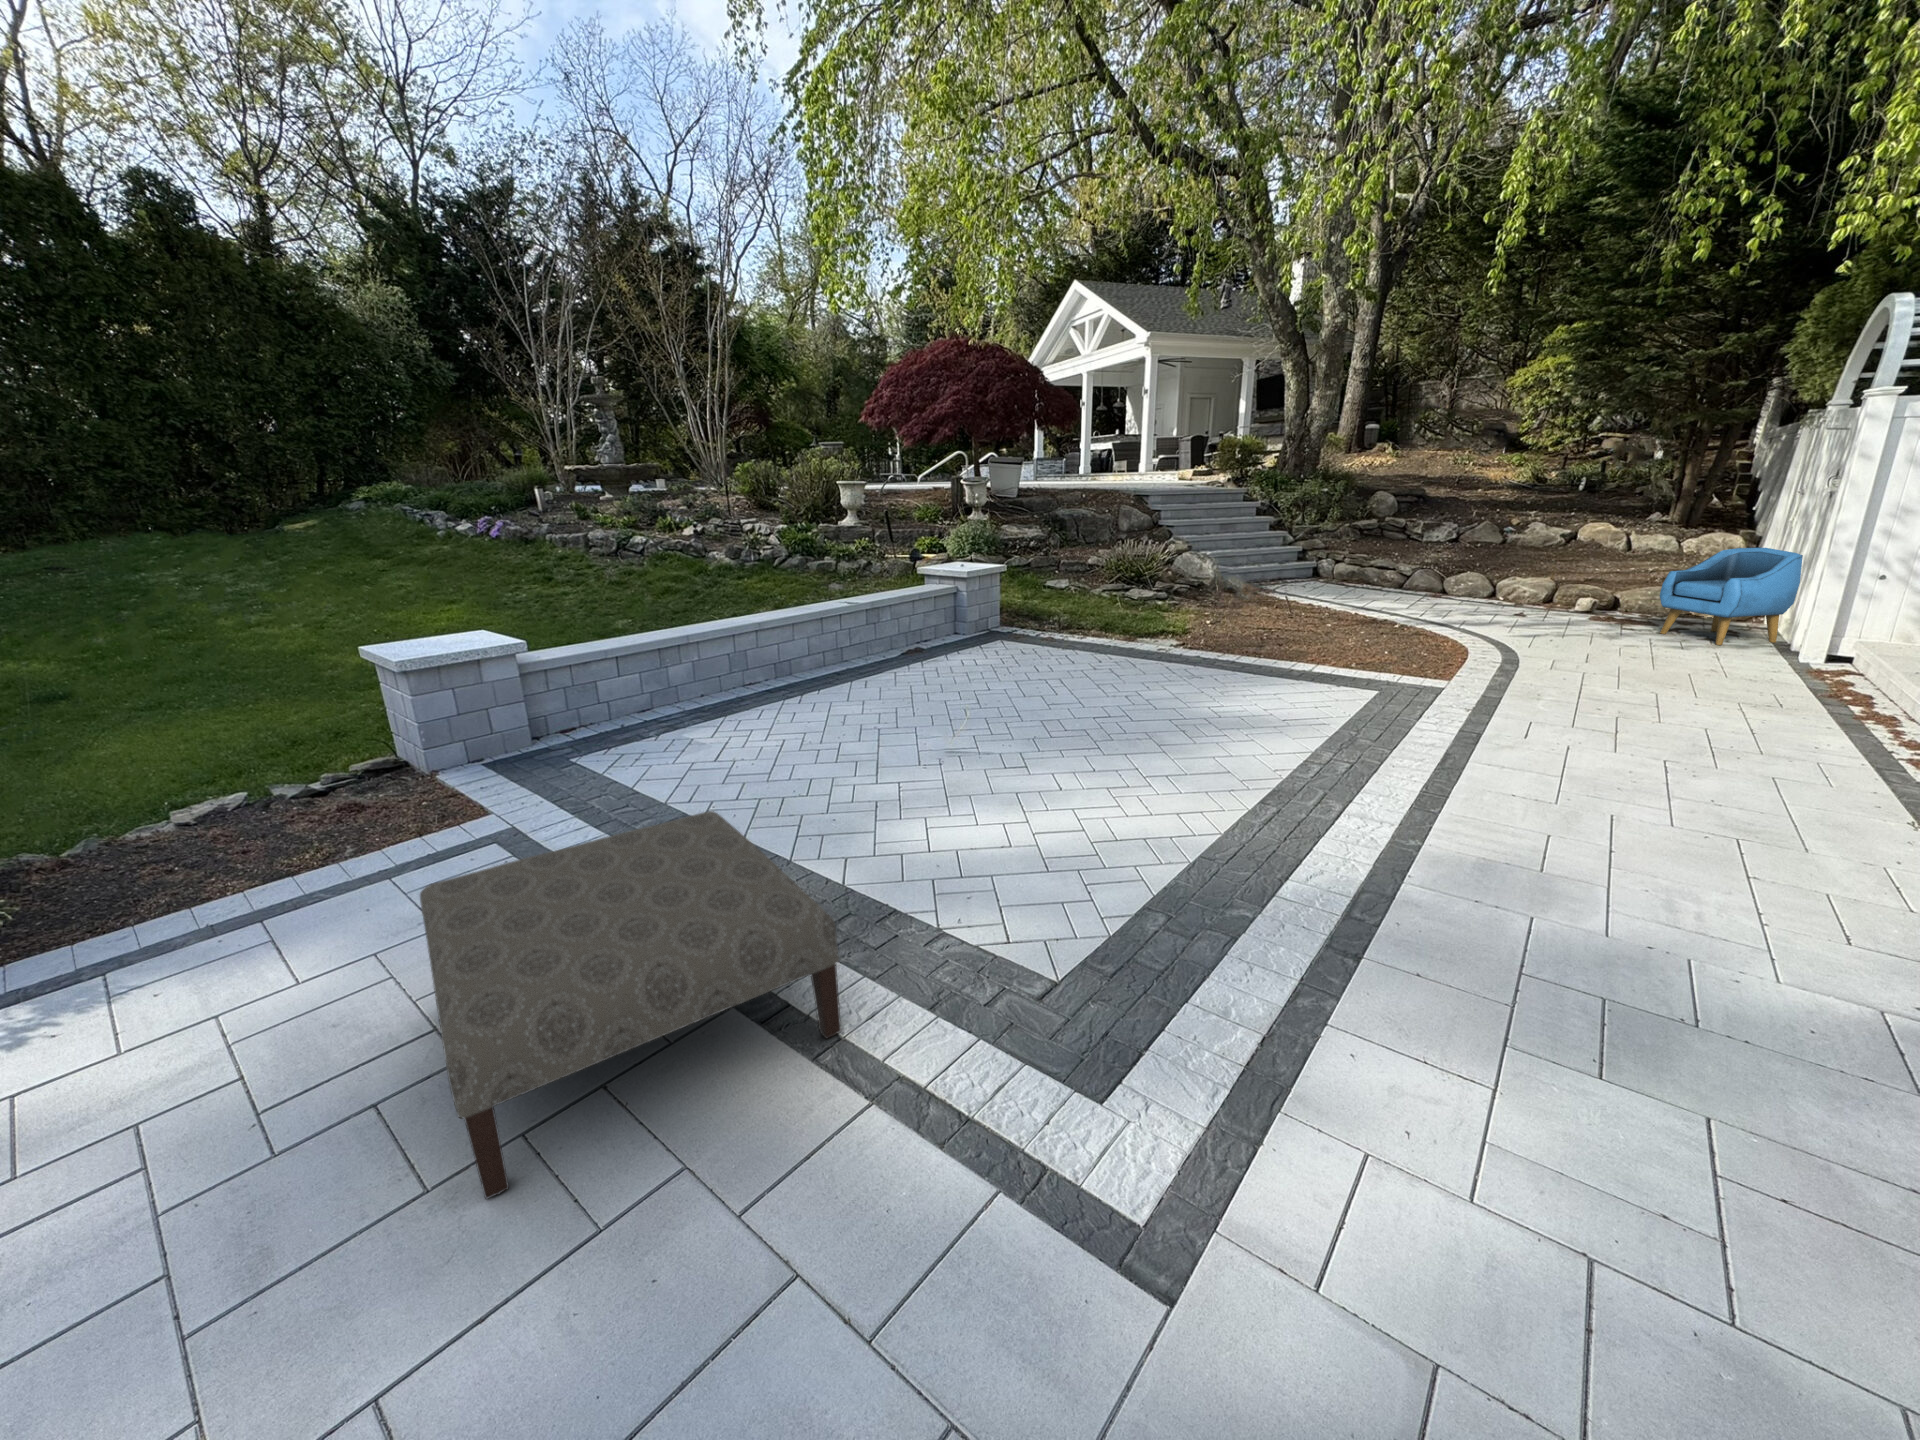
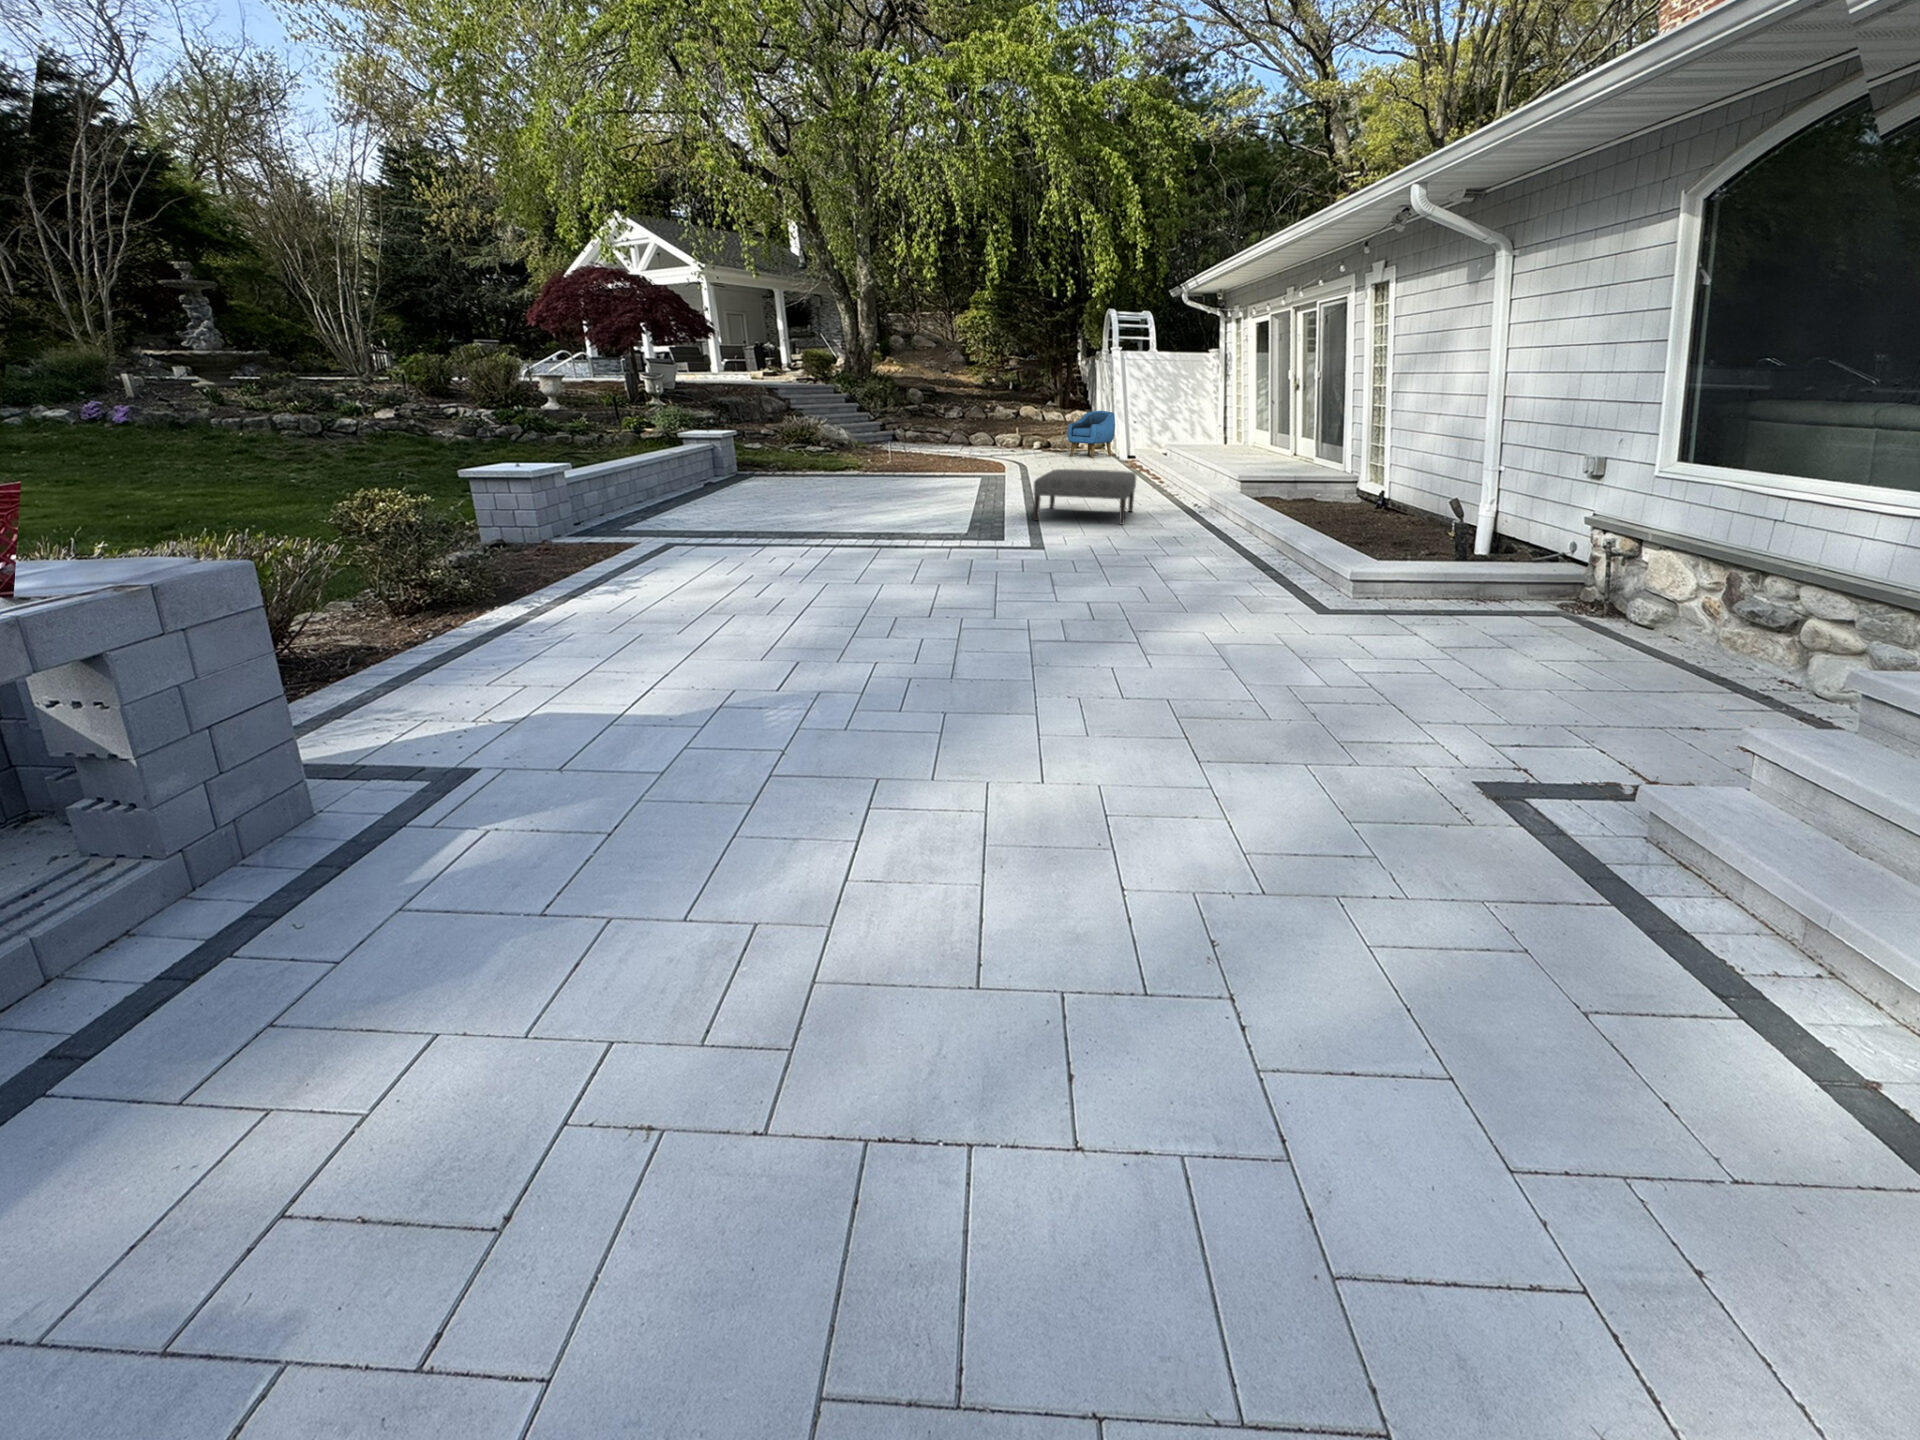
ottoman: present [420,811,841,1199] -> present [1033,469,1136,524]

